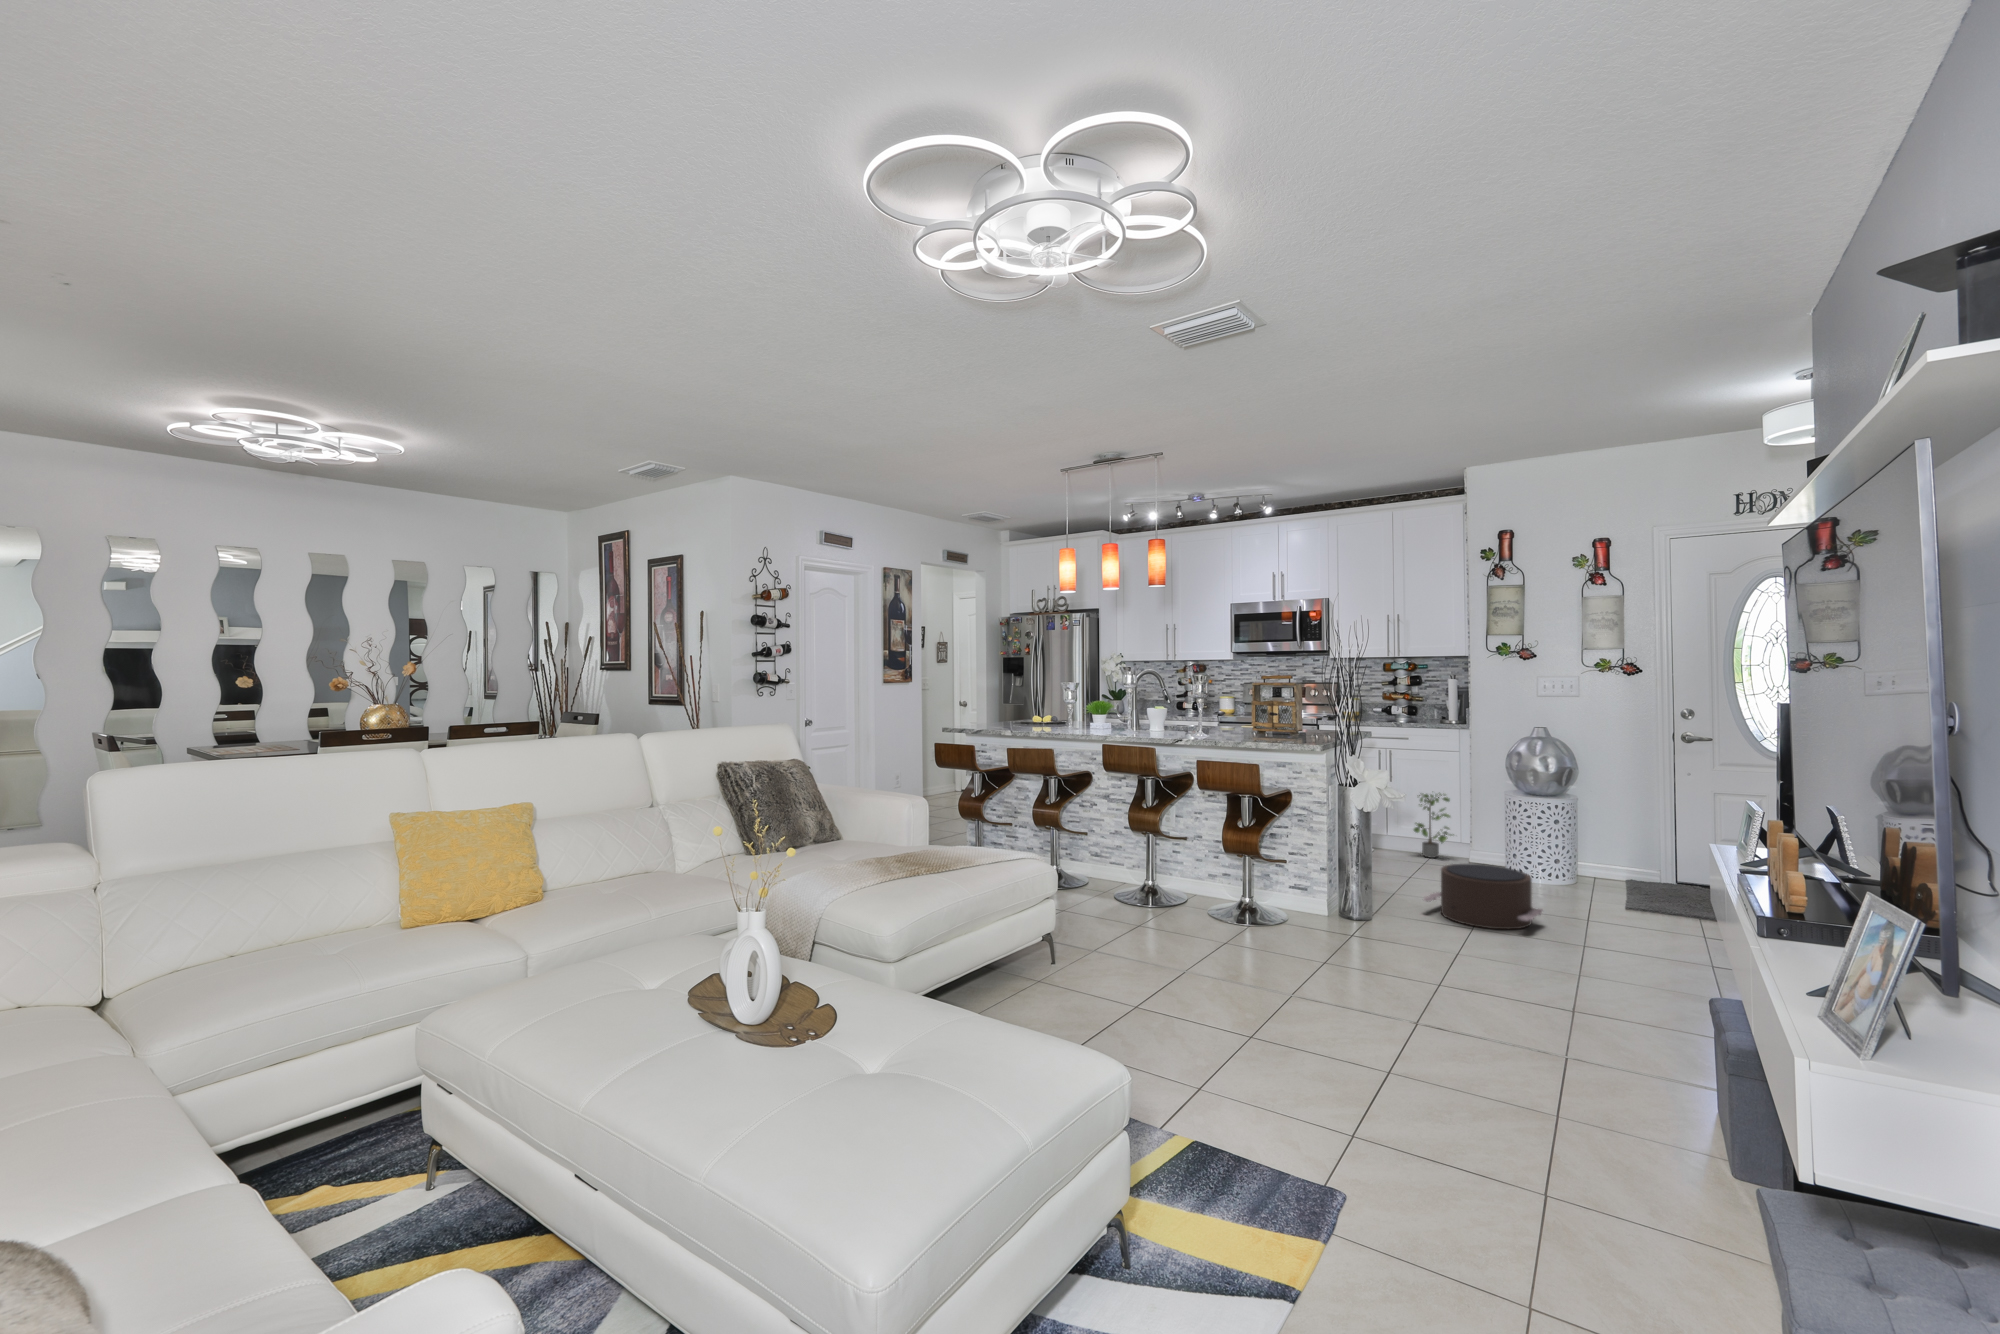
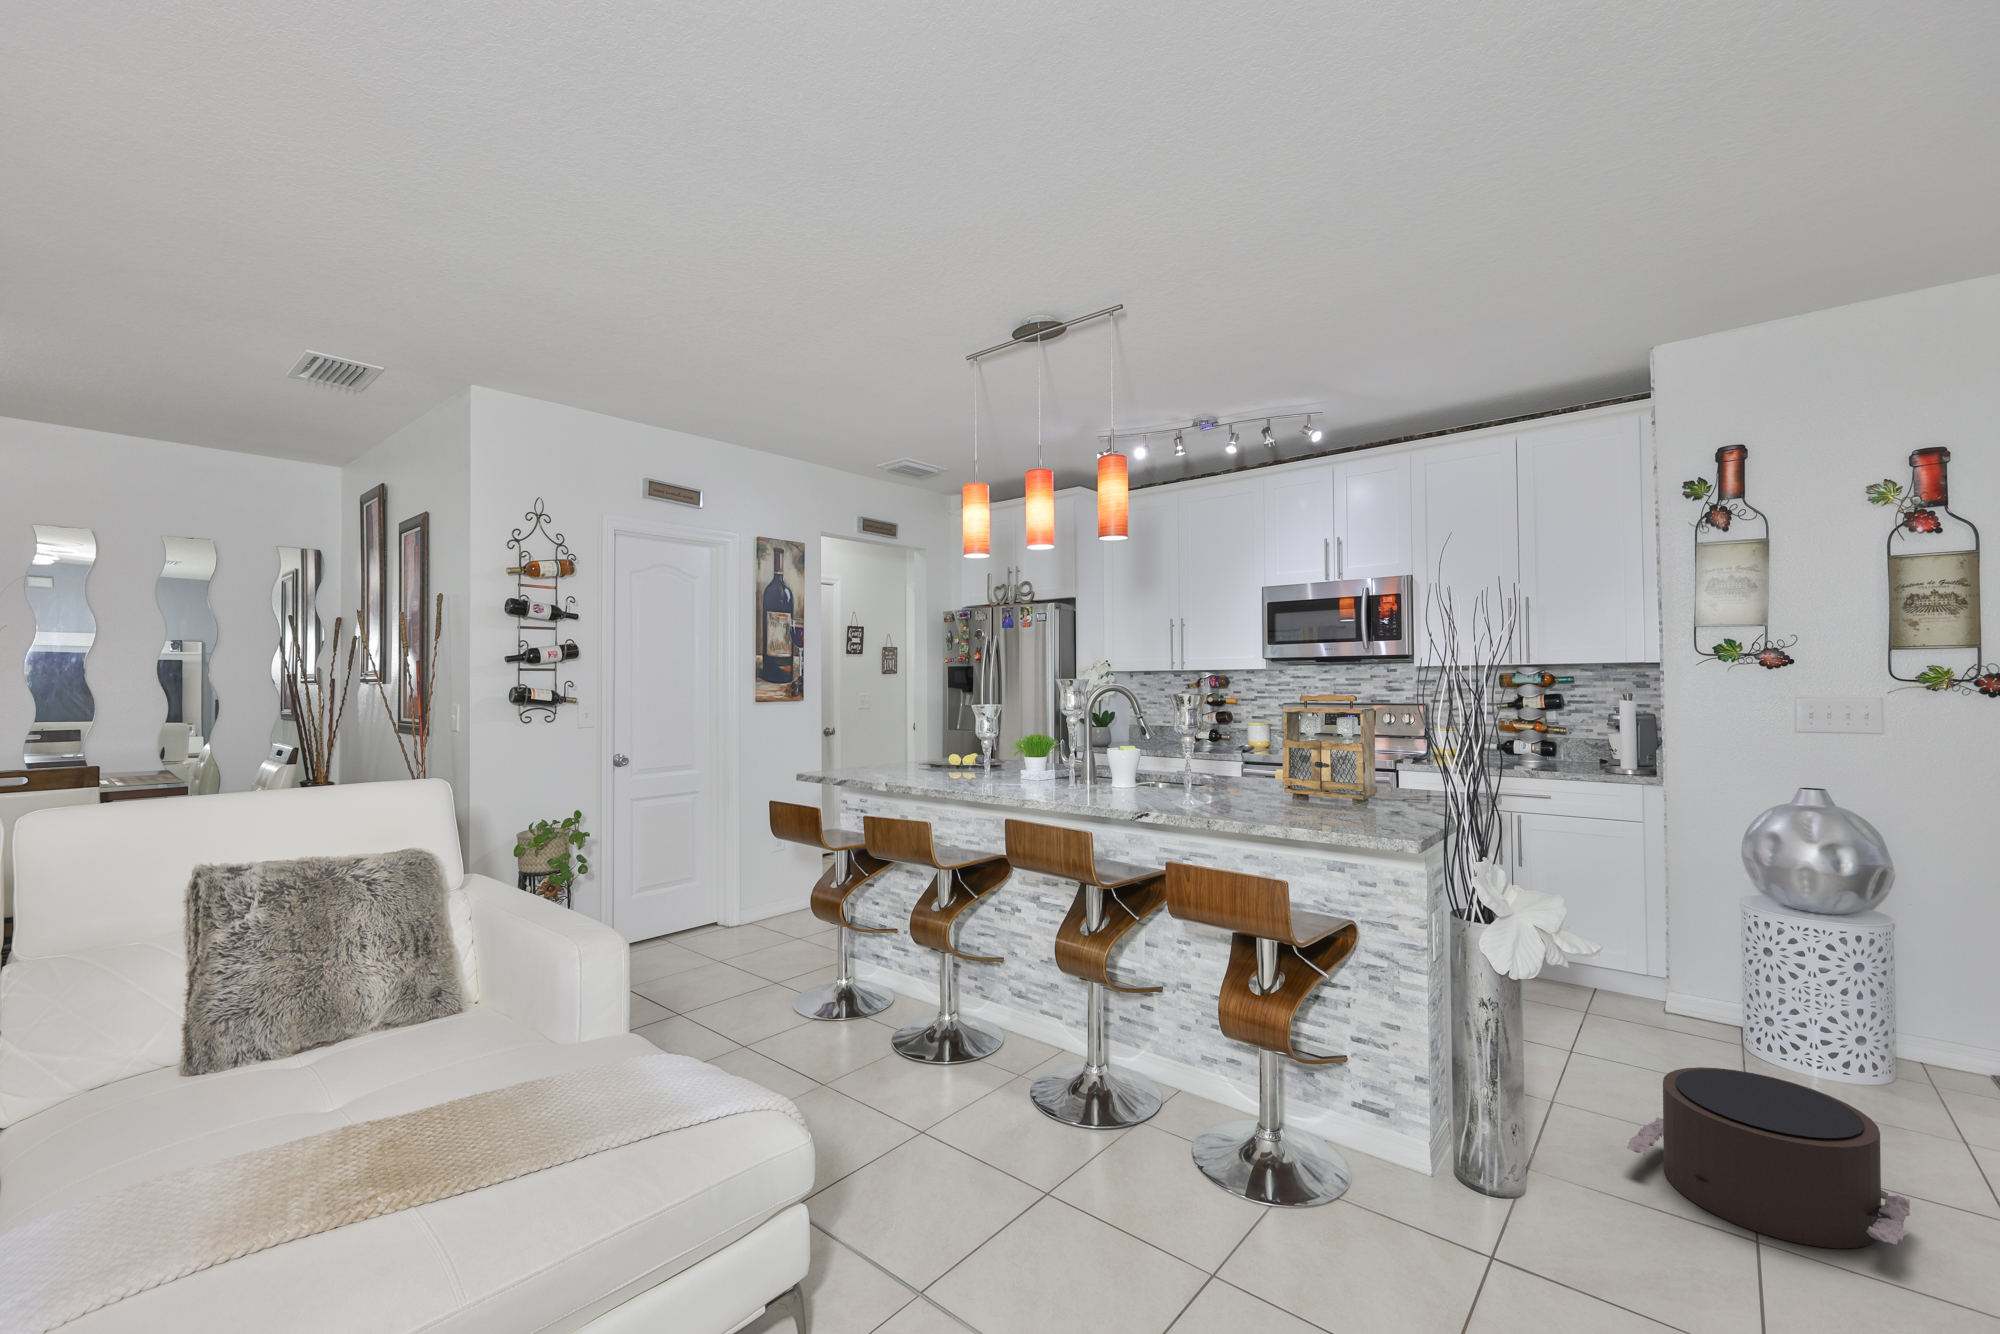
potted plant: present [1414,794,1451,858] -> none [1561,888,1643,1001]

